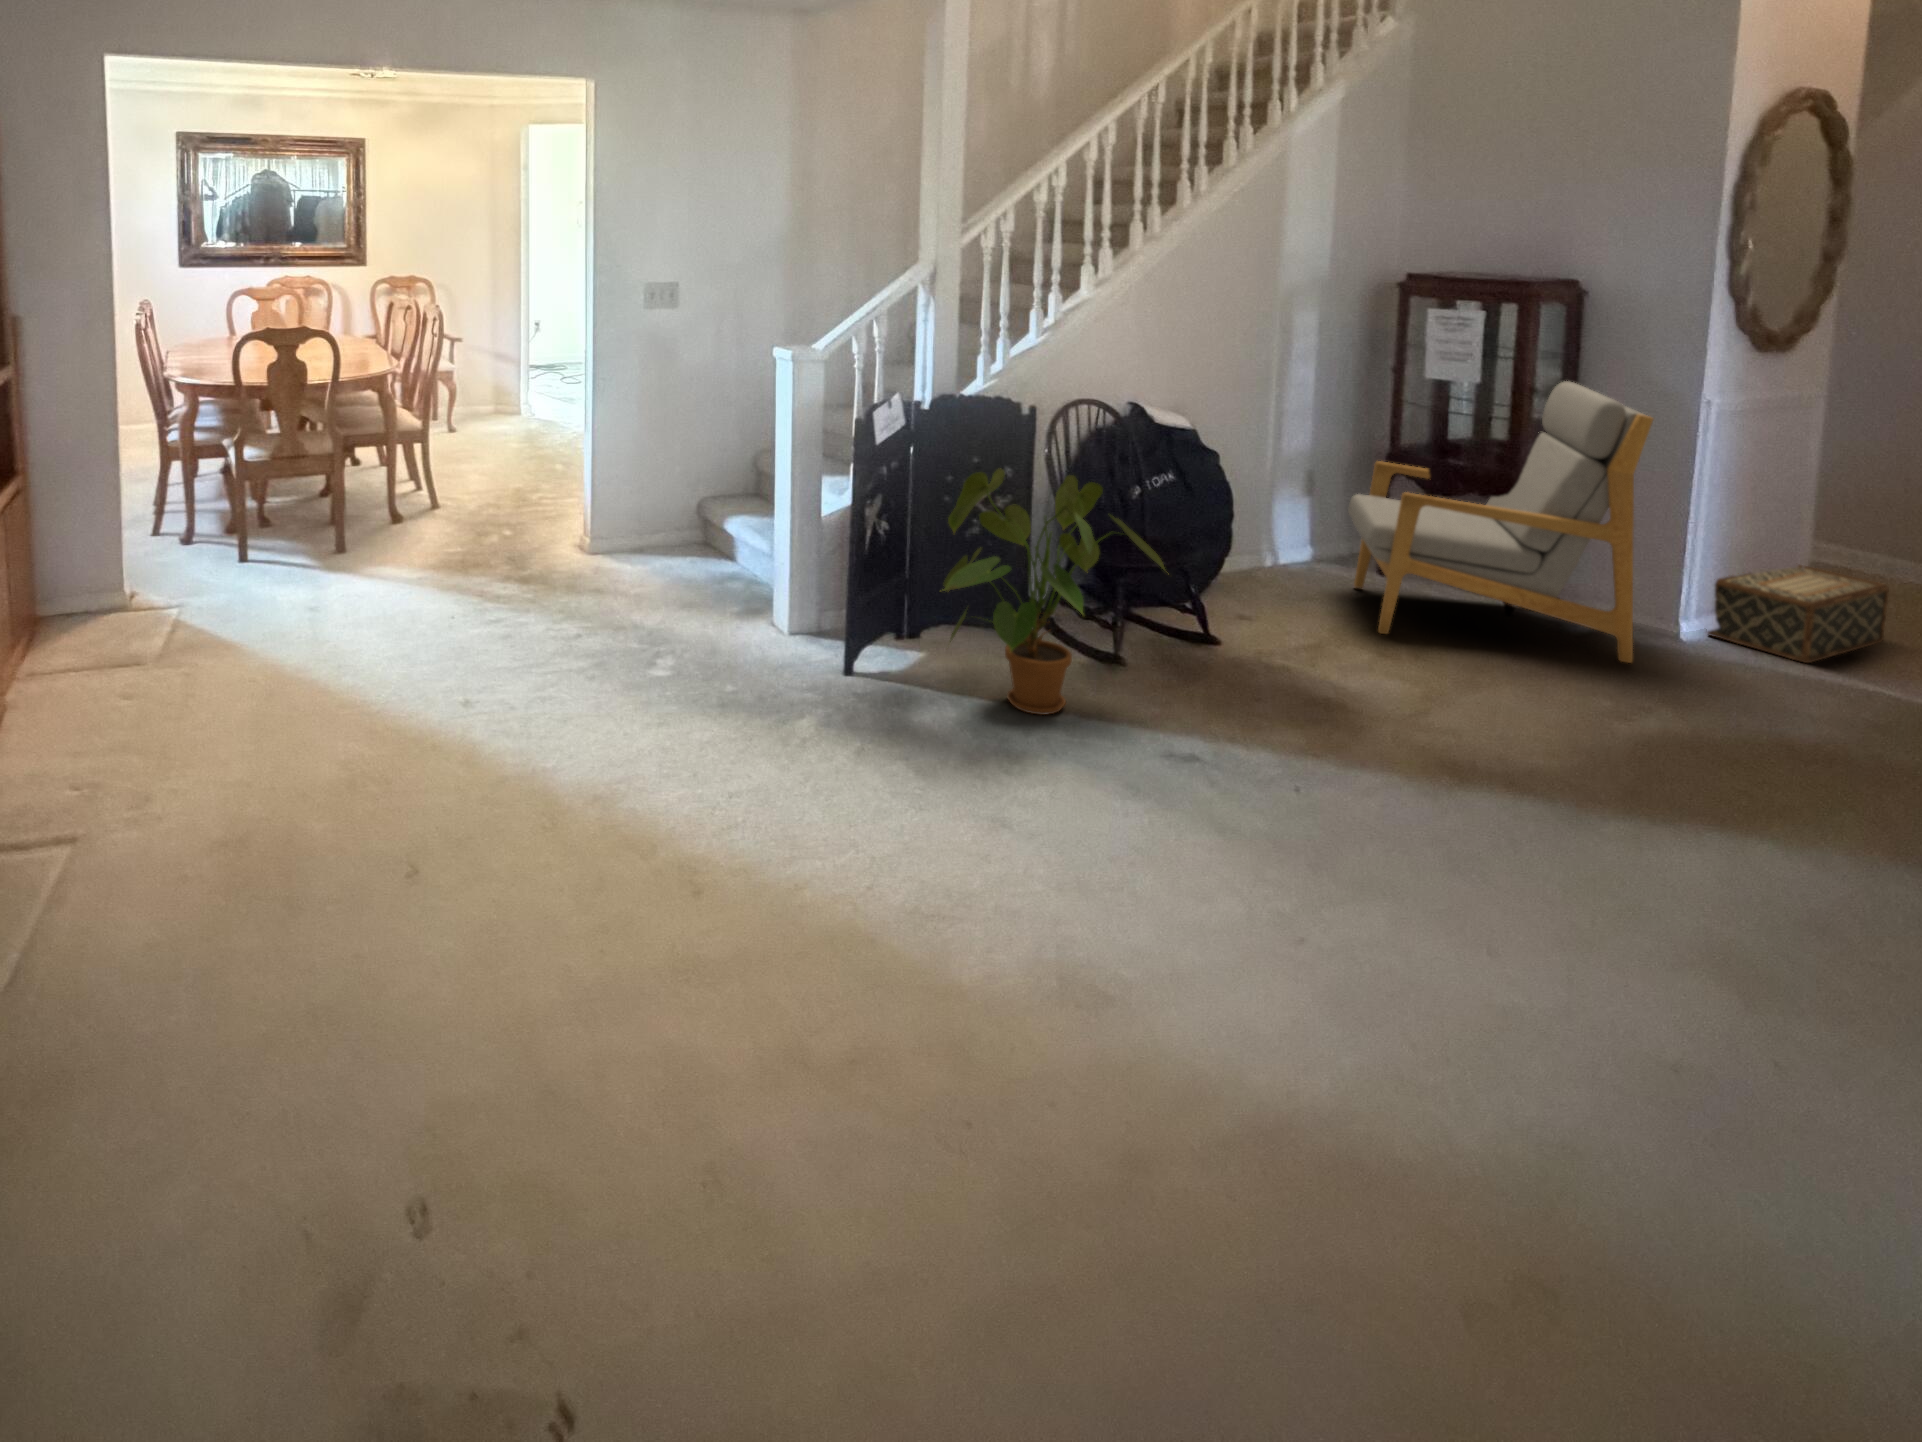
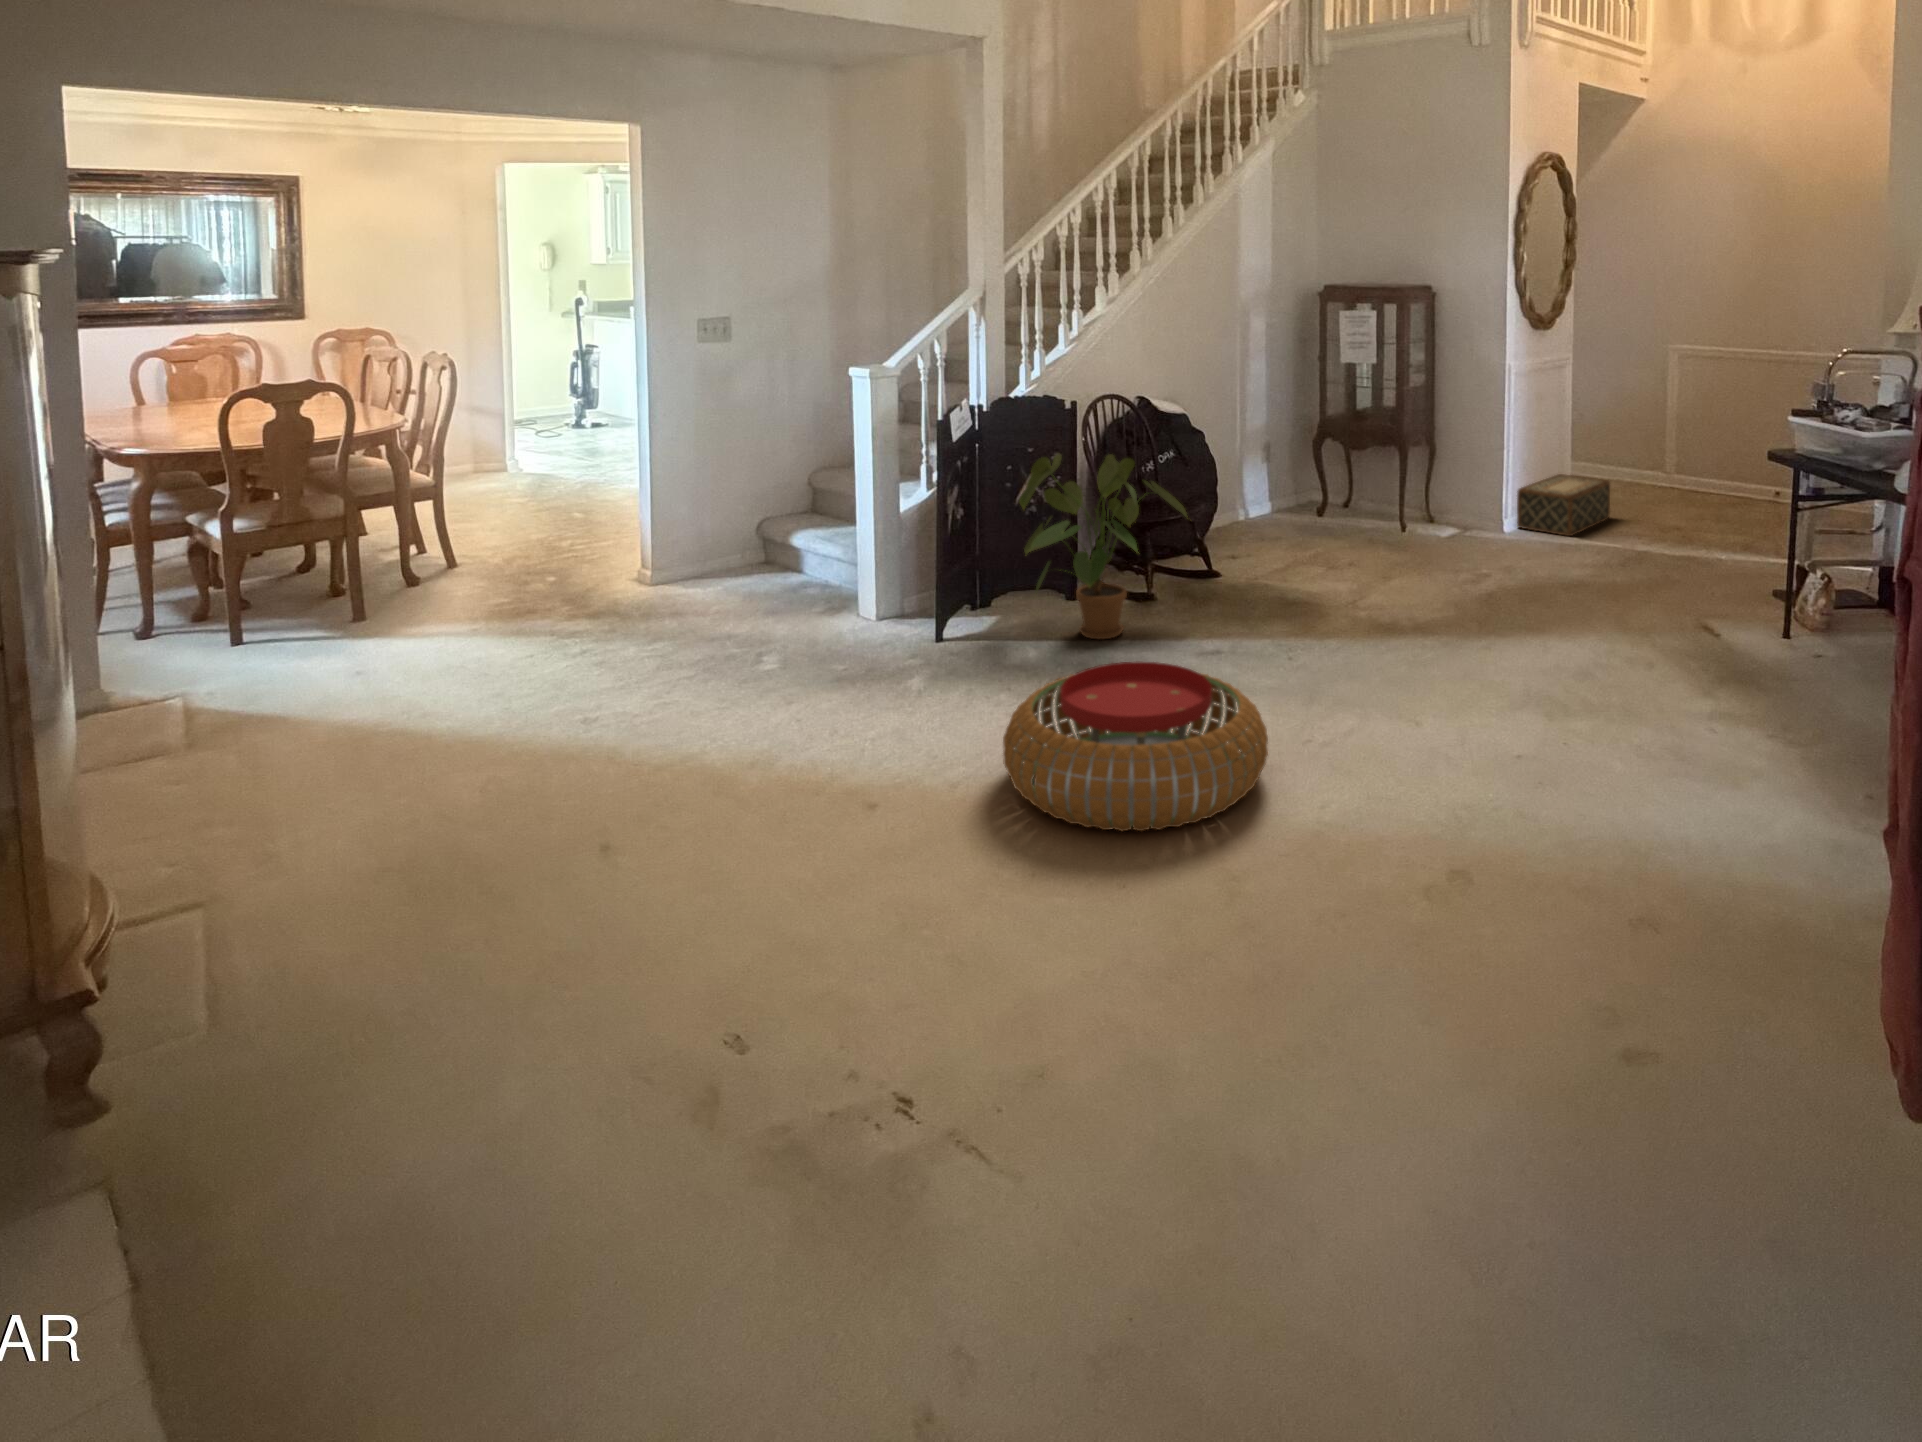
armchair: present [1348,381,1653,663] -> none [1294,360,1479,554]
pouf: none [815,785,1208,1082] -> present [1003,662,1268,831]

